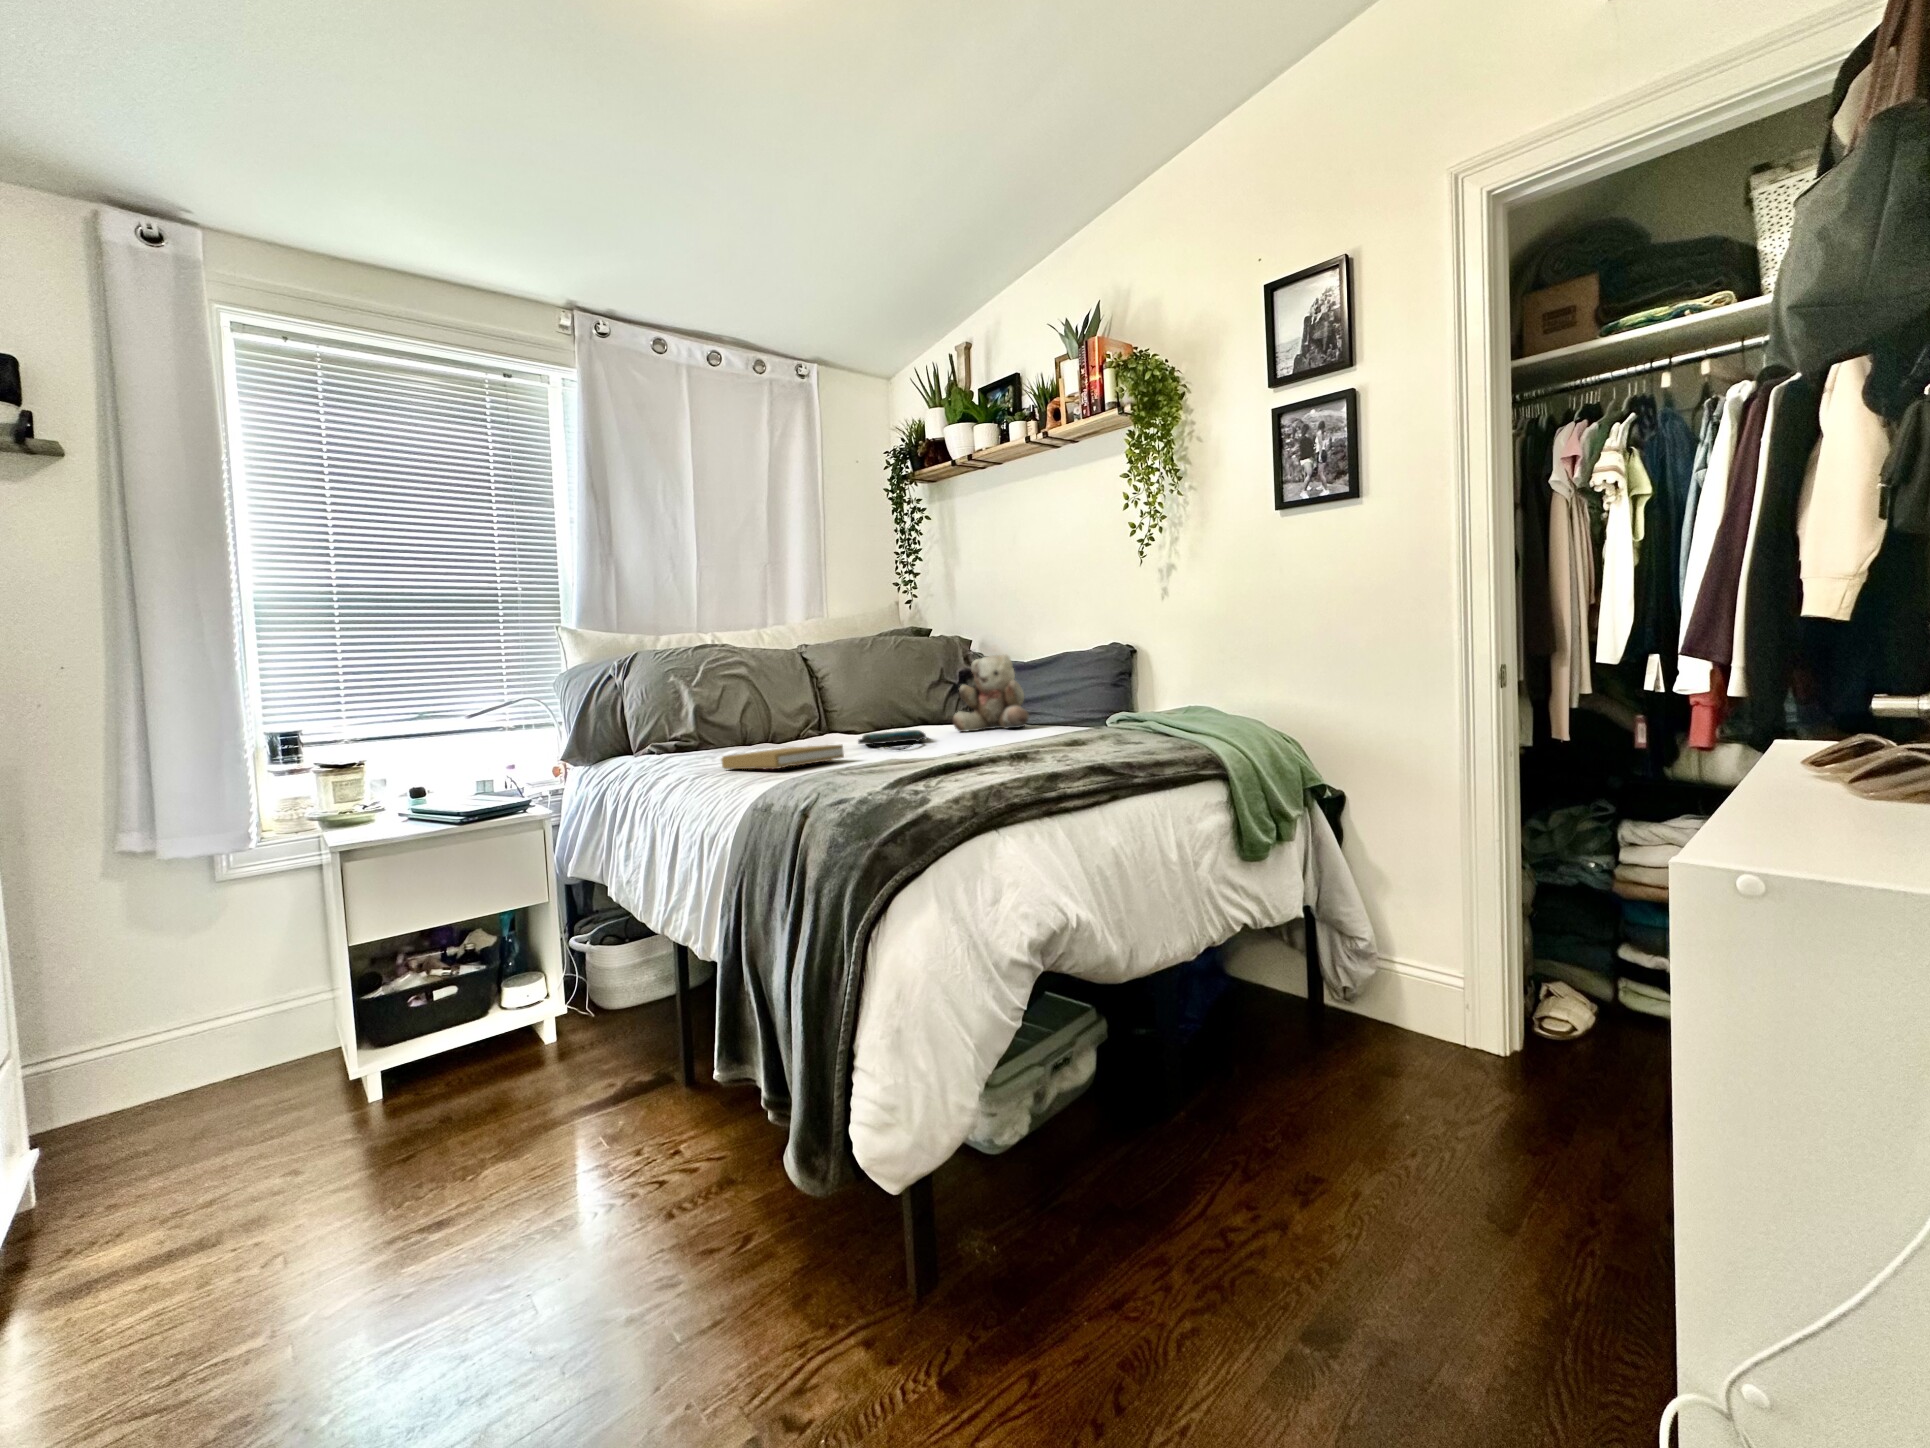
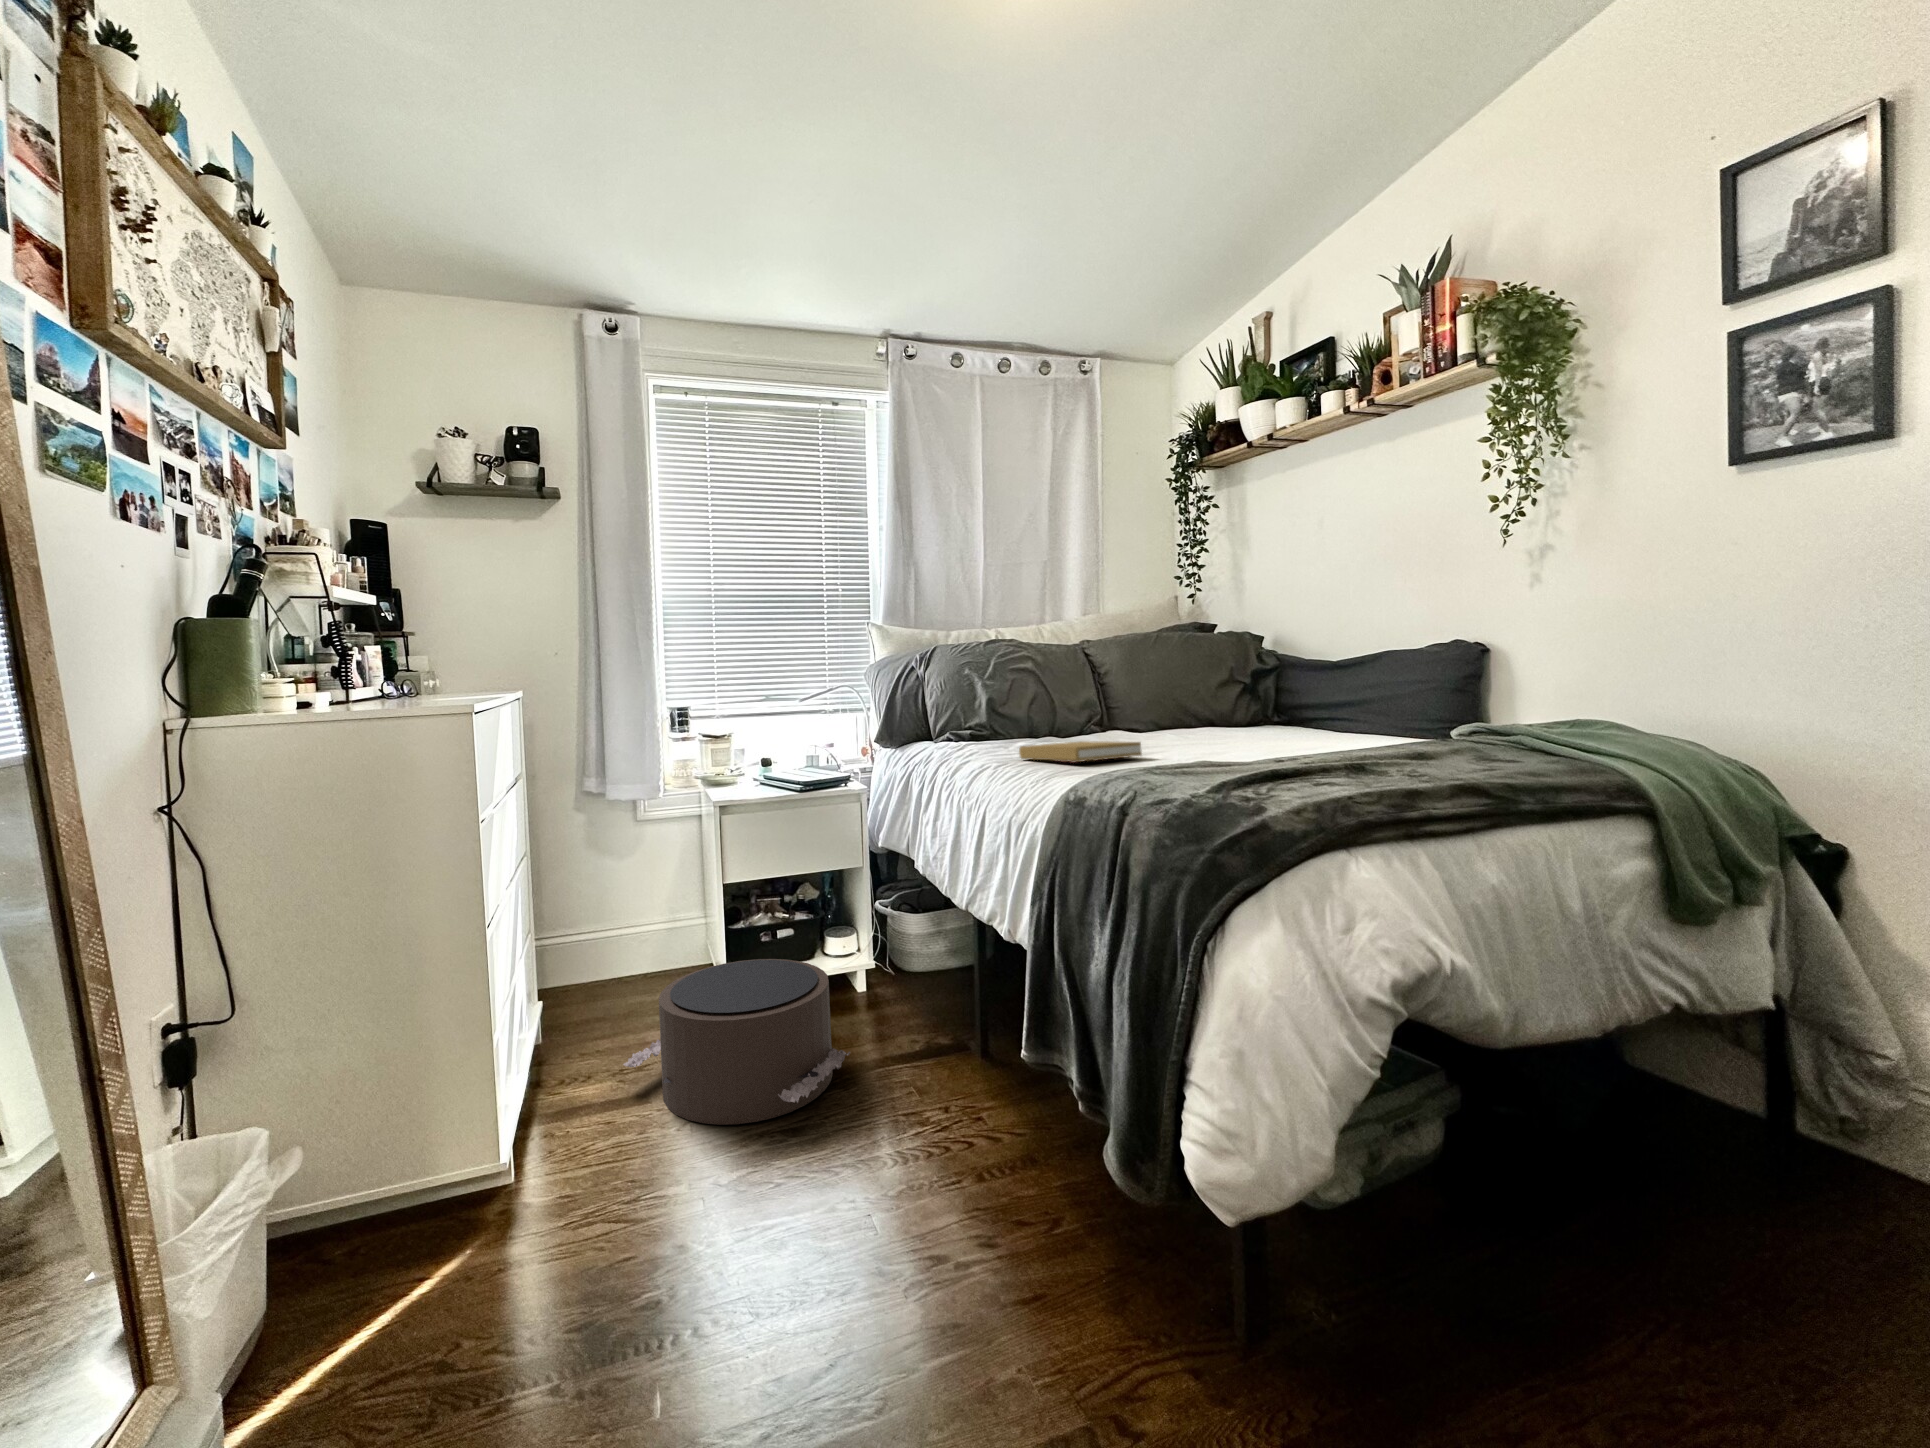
teddy bear: present [953,655,1029,732] -> none [1247,652,1343,735]
tote bag: present [858,730,927,750] -> none [1149,730,1227,751]
pouf: none [181,1024,523,1246] -> present [623,959,850,1125]

